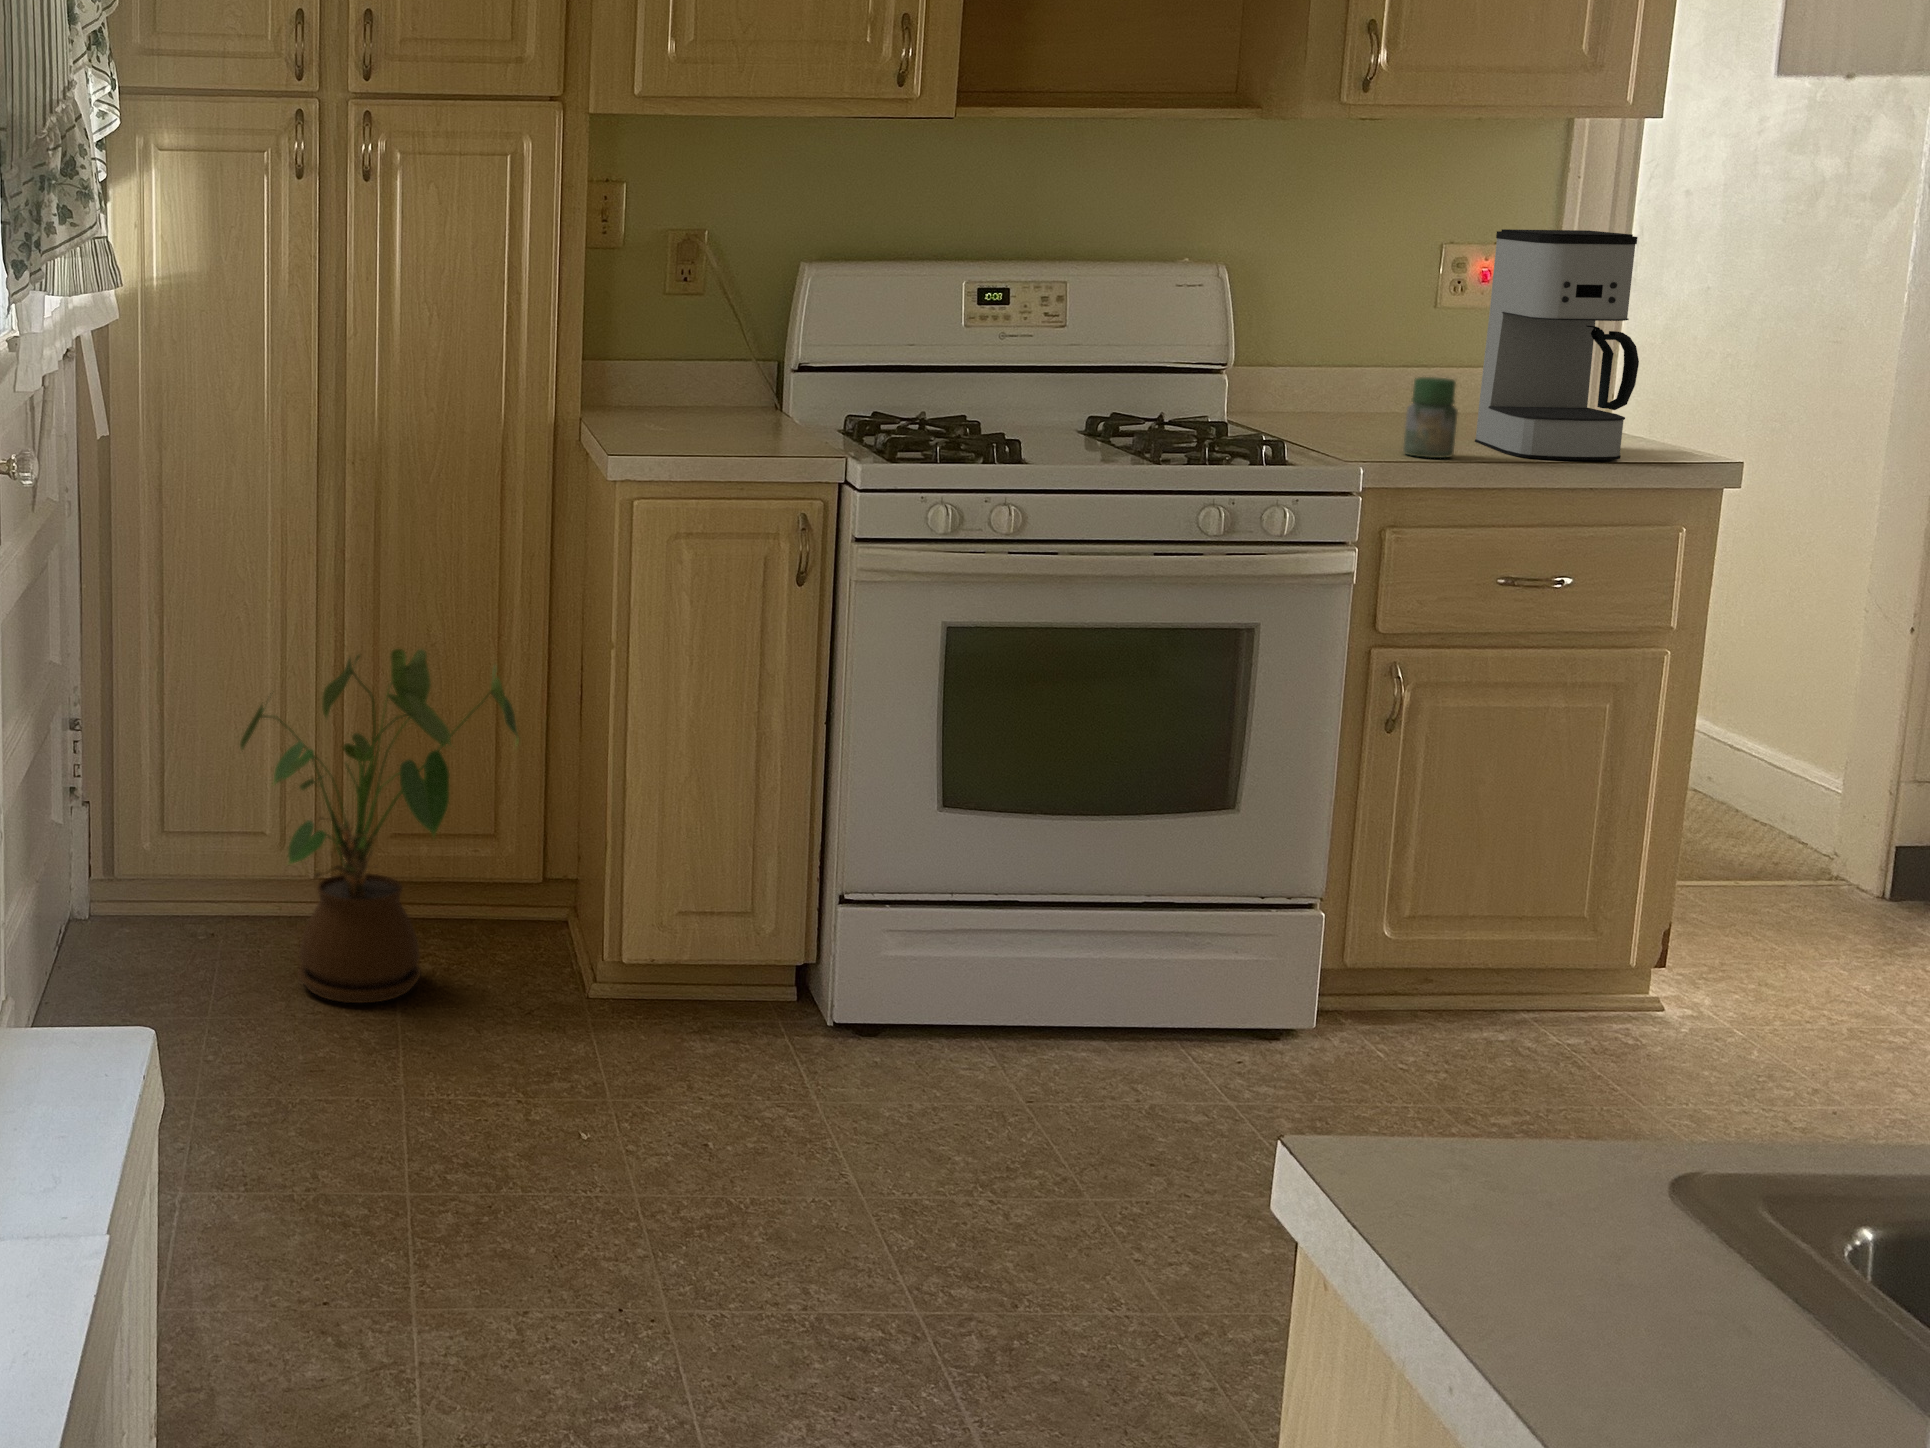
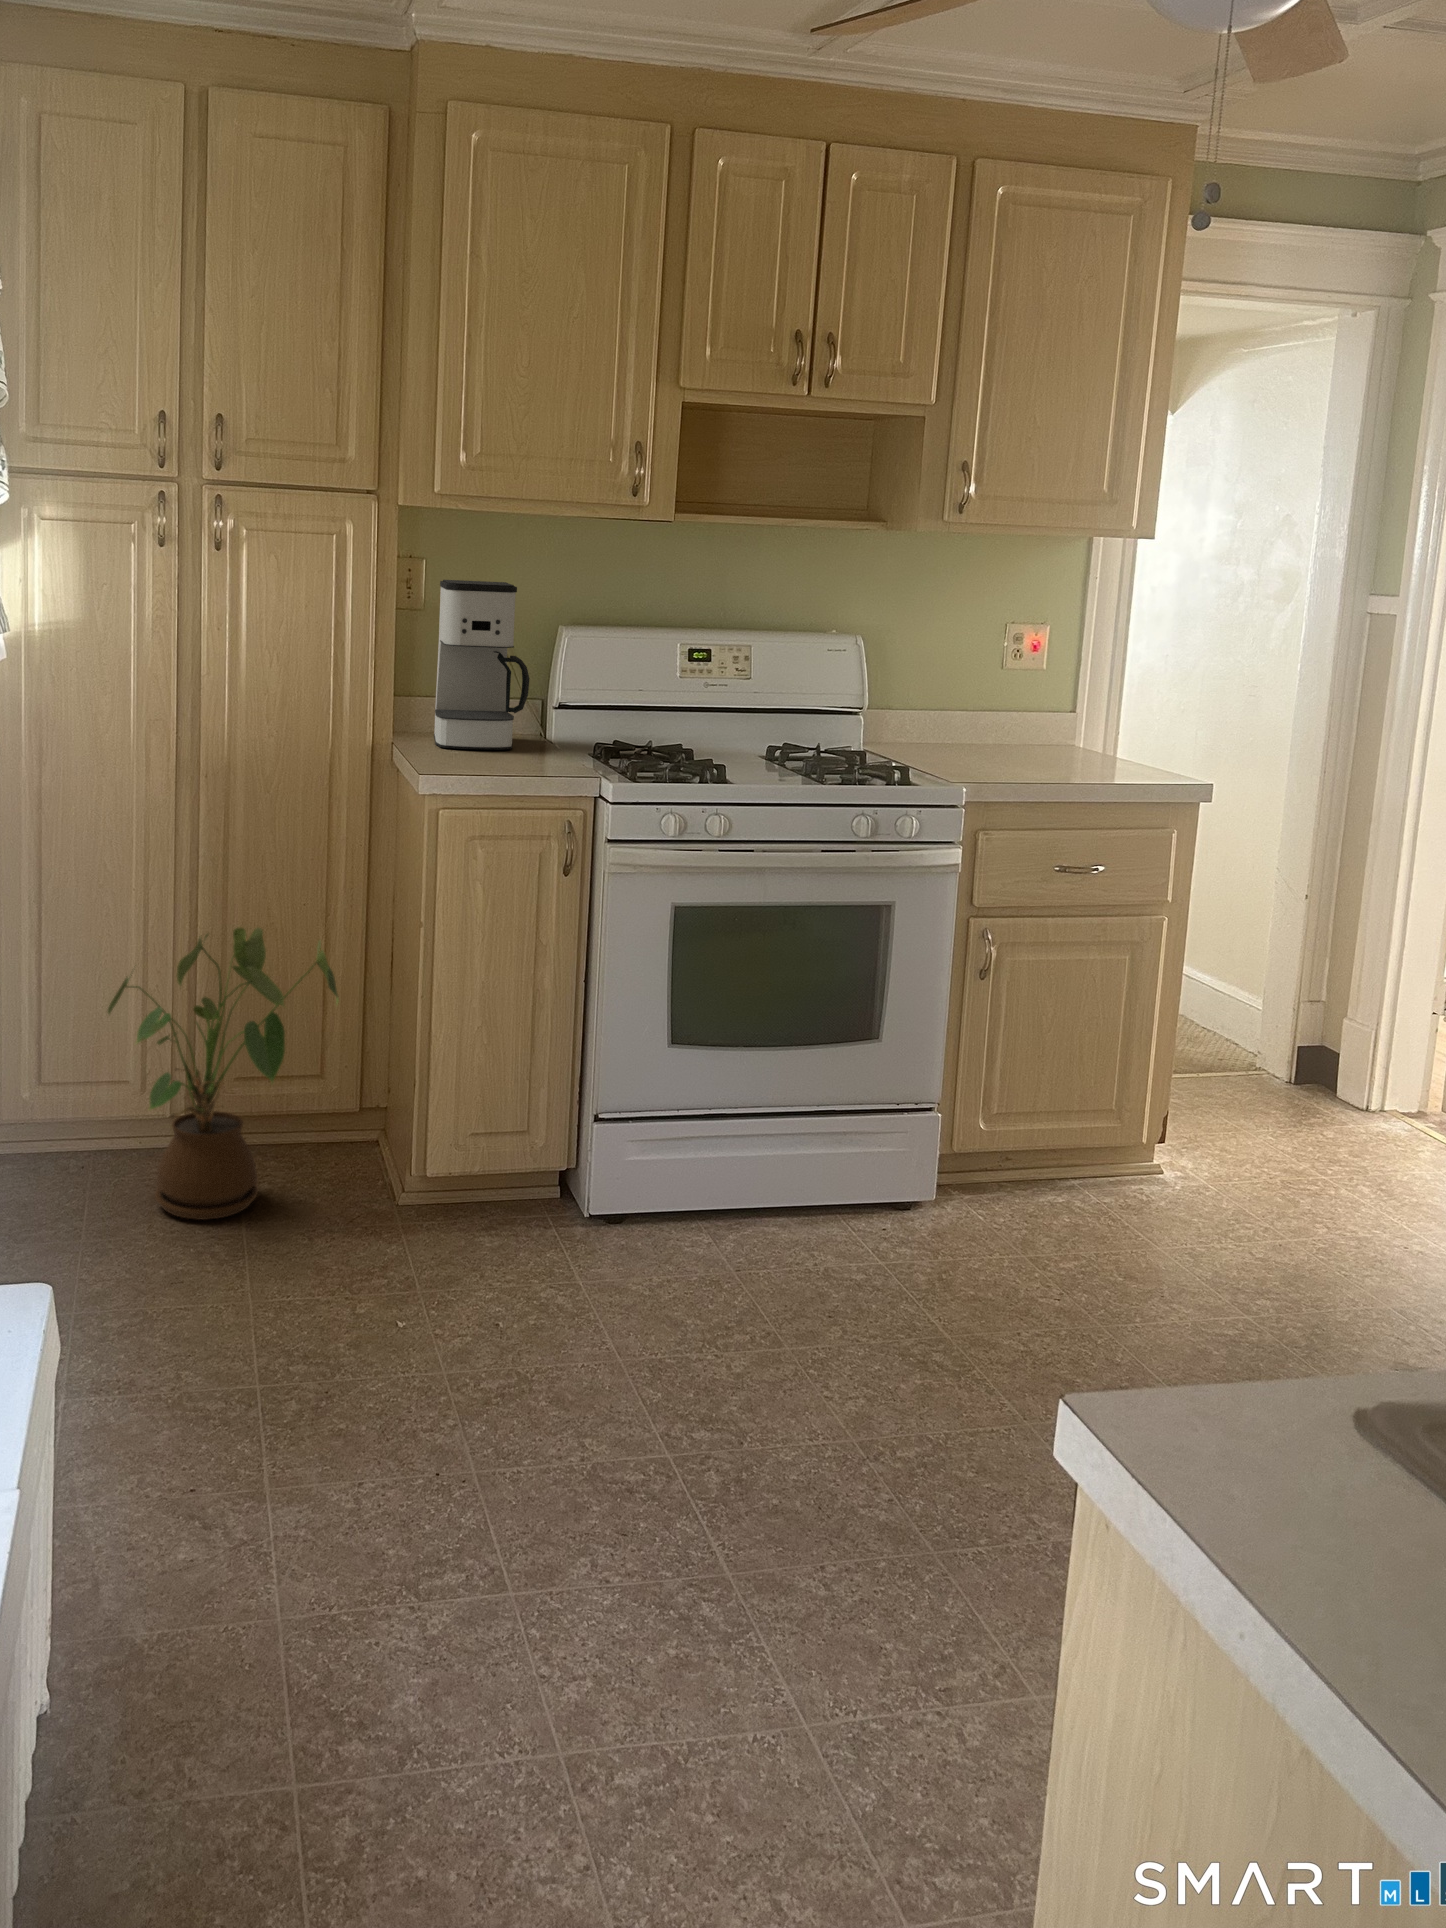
coffee maker: present [1475,229,1639,460] -> present [434,580,530,750]
jar: present [1403,377,1458,458] -> none [992,720,1028,779]

